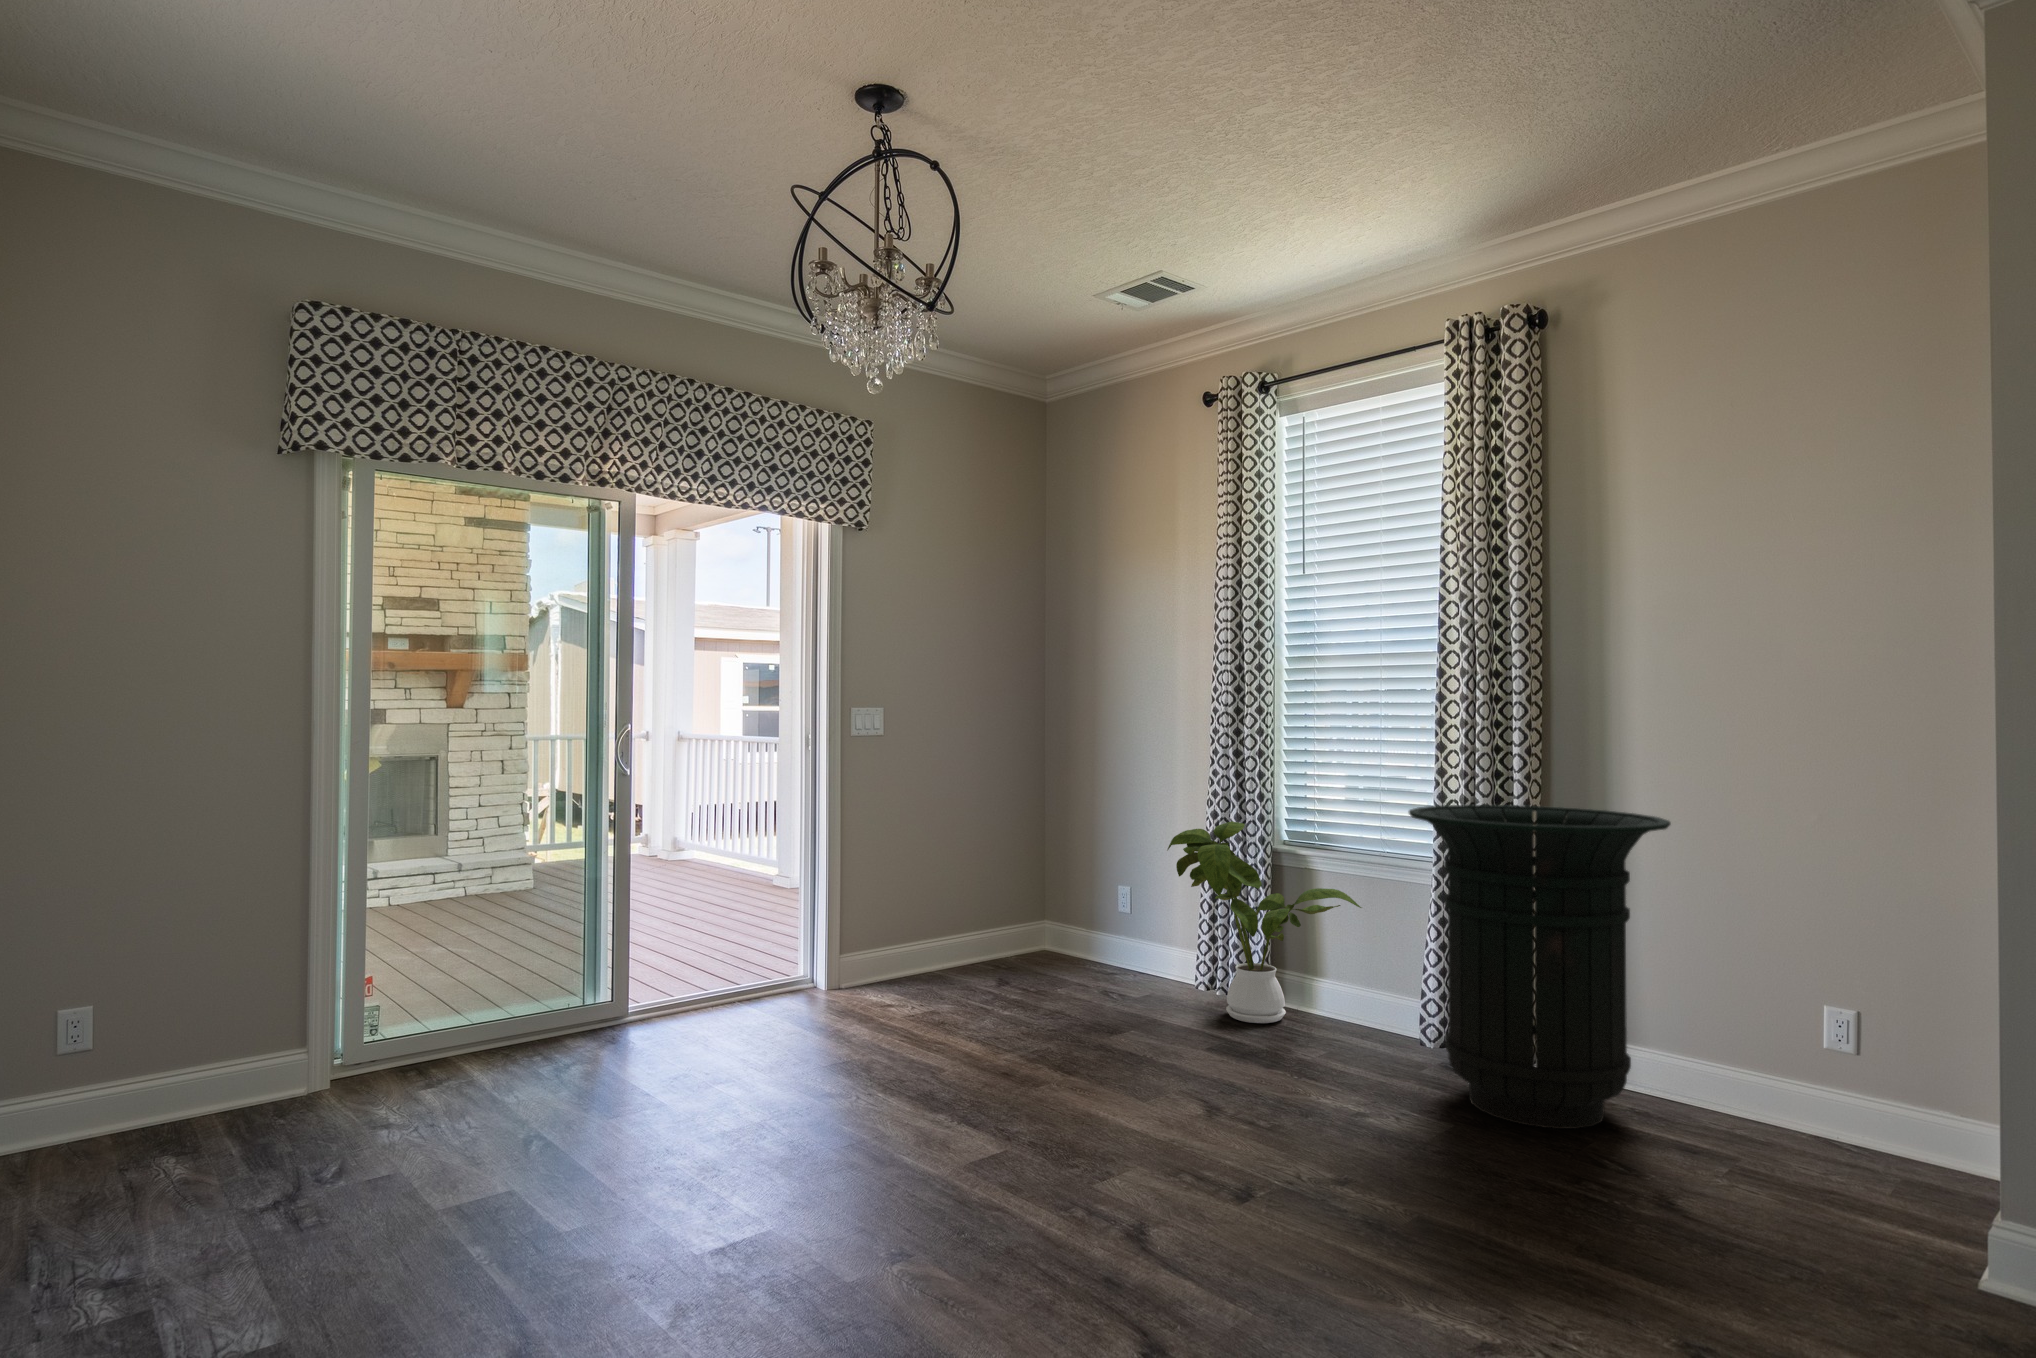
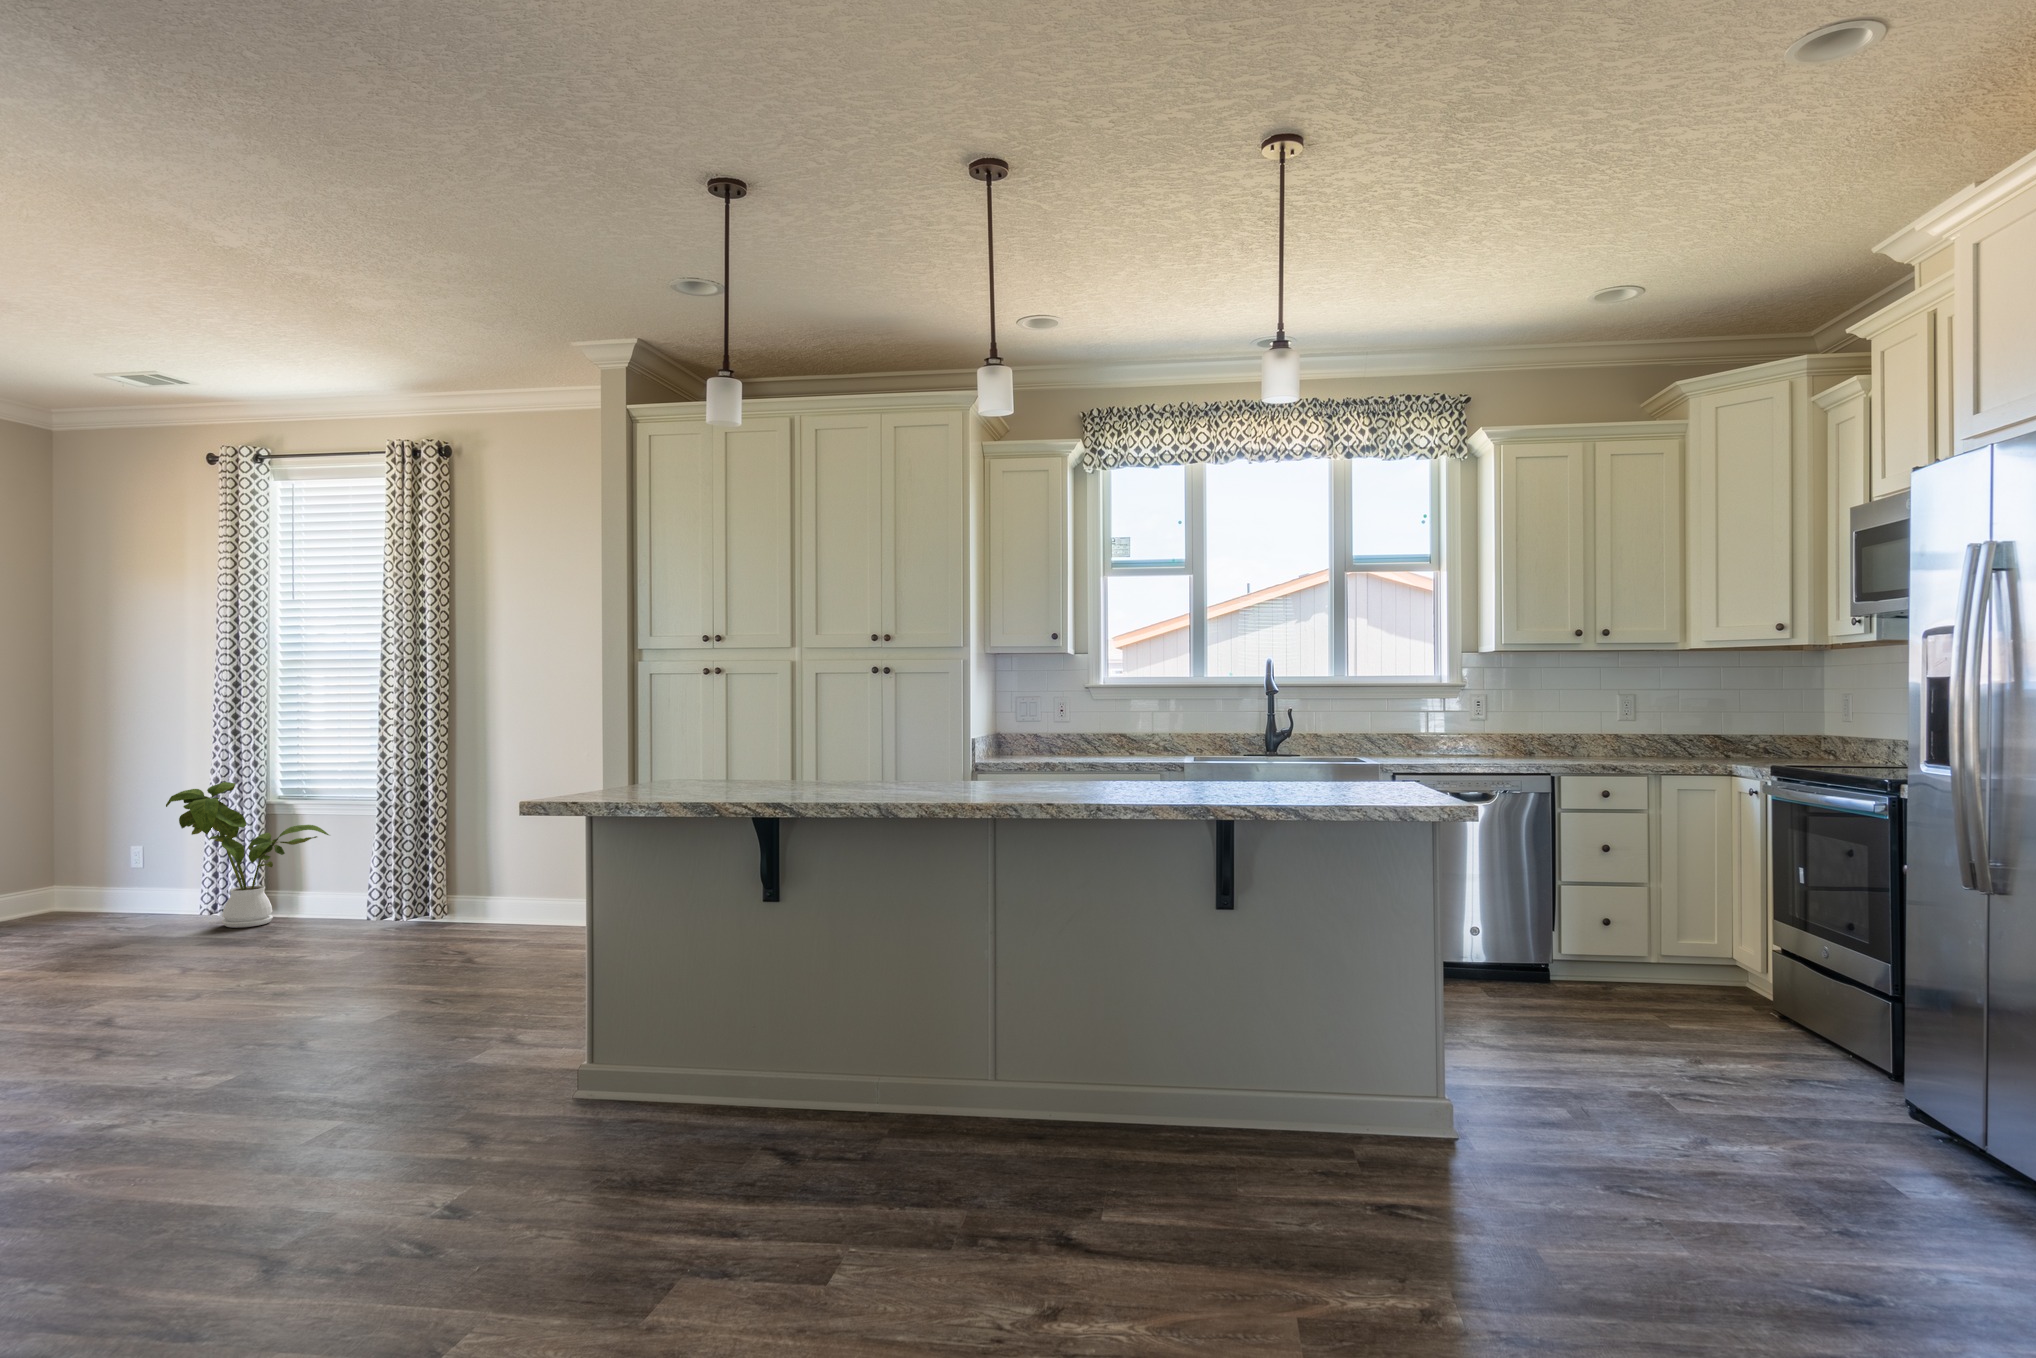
trash can: present [1409,805,1671,1129] -> none [342,757,504,945]

